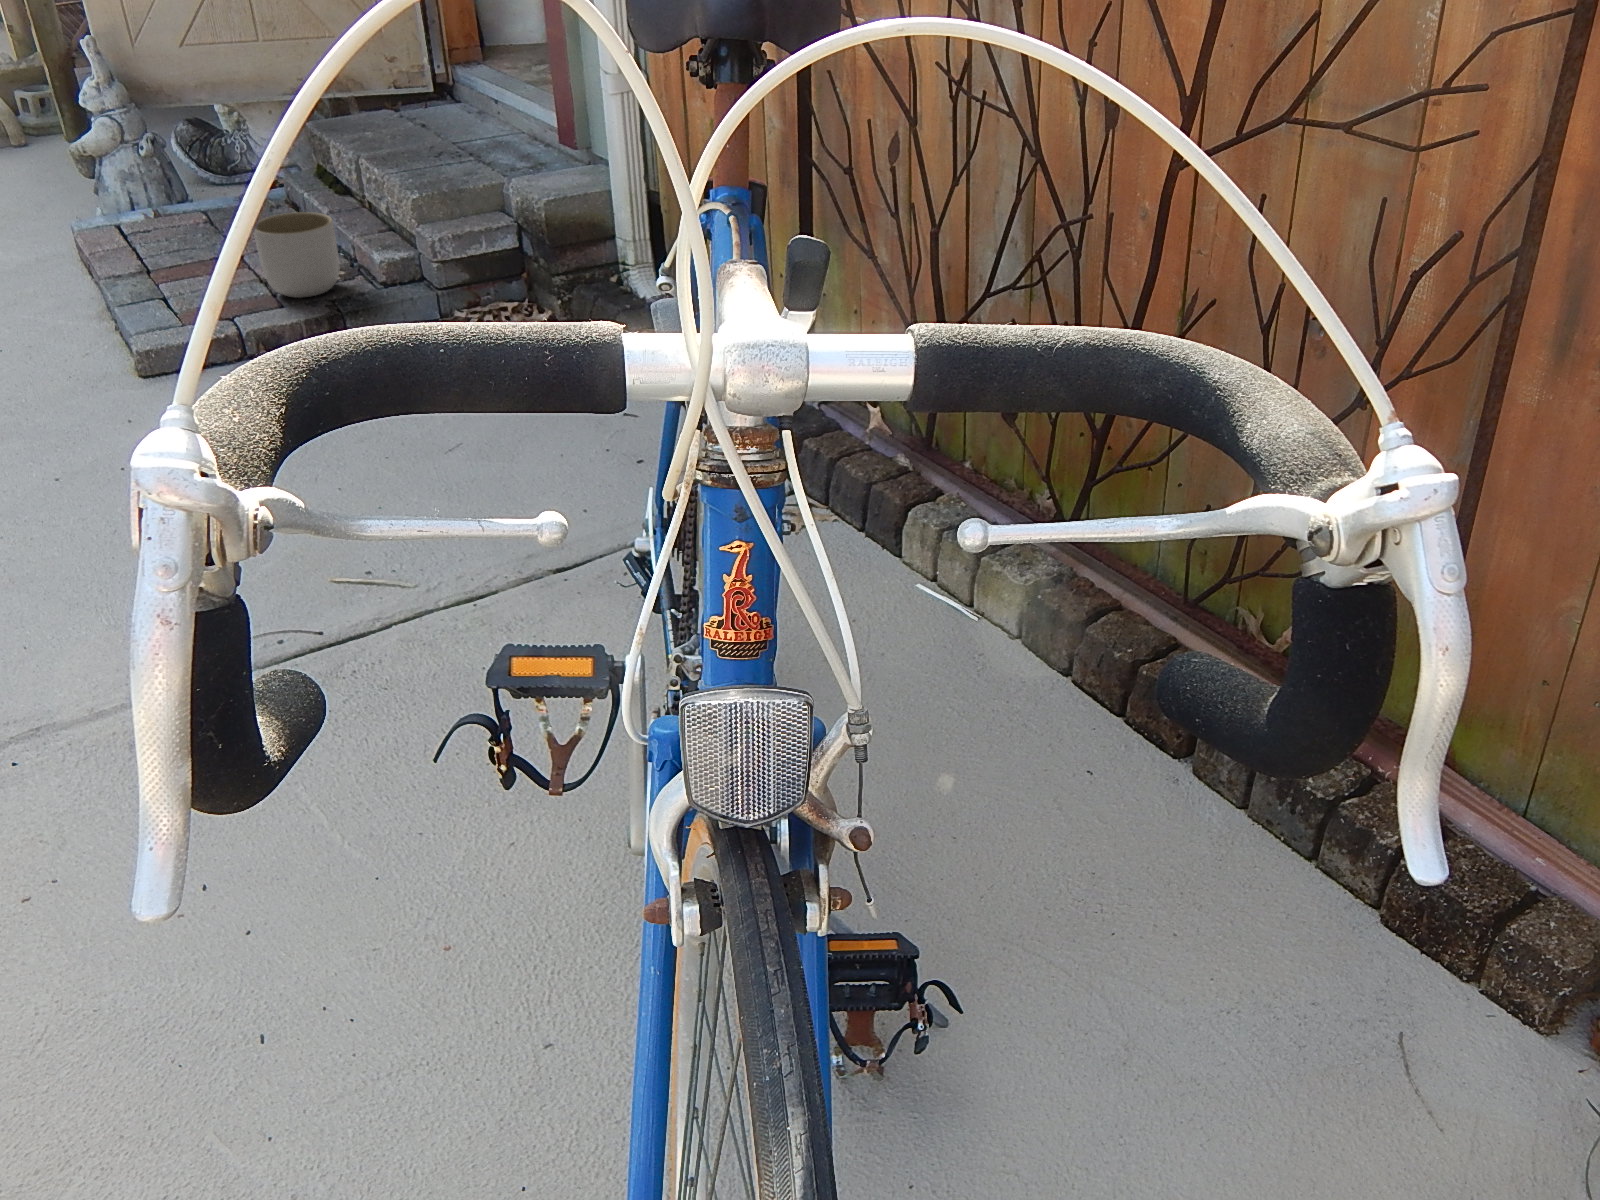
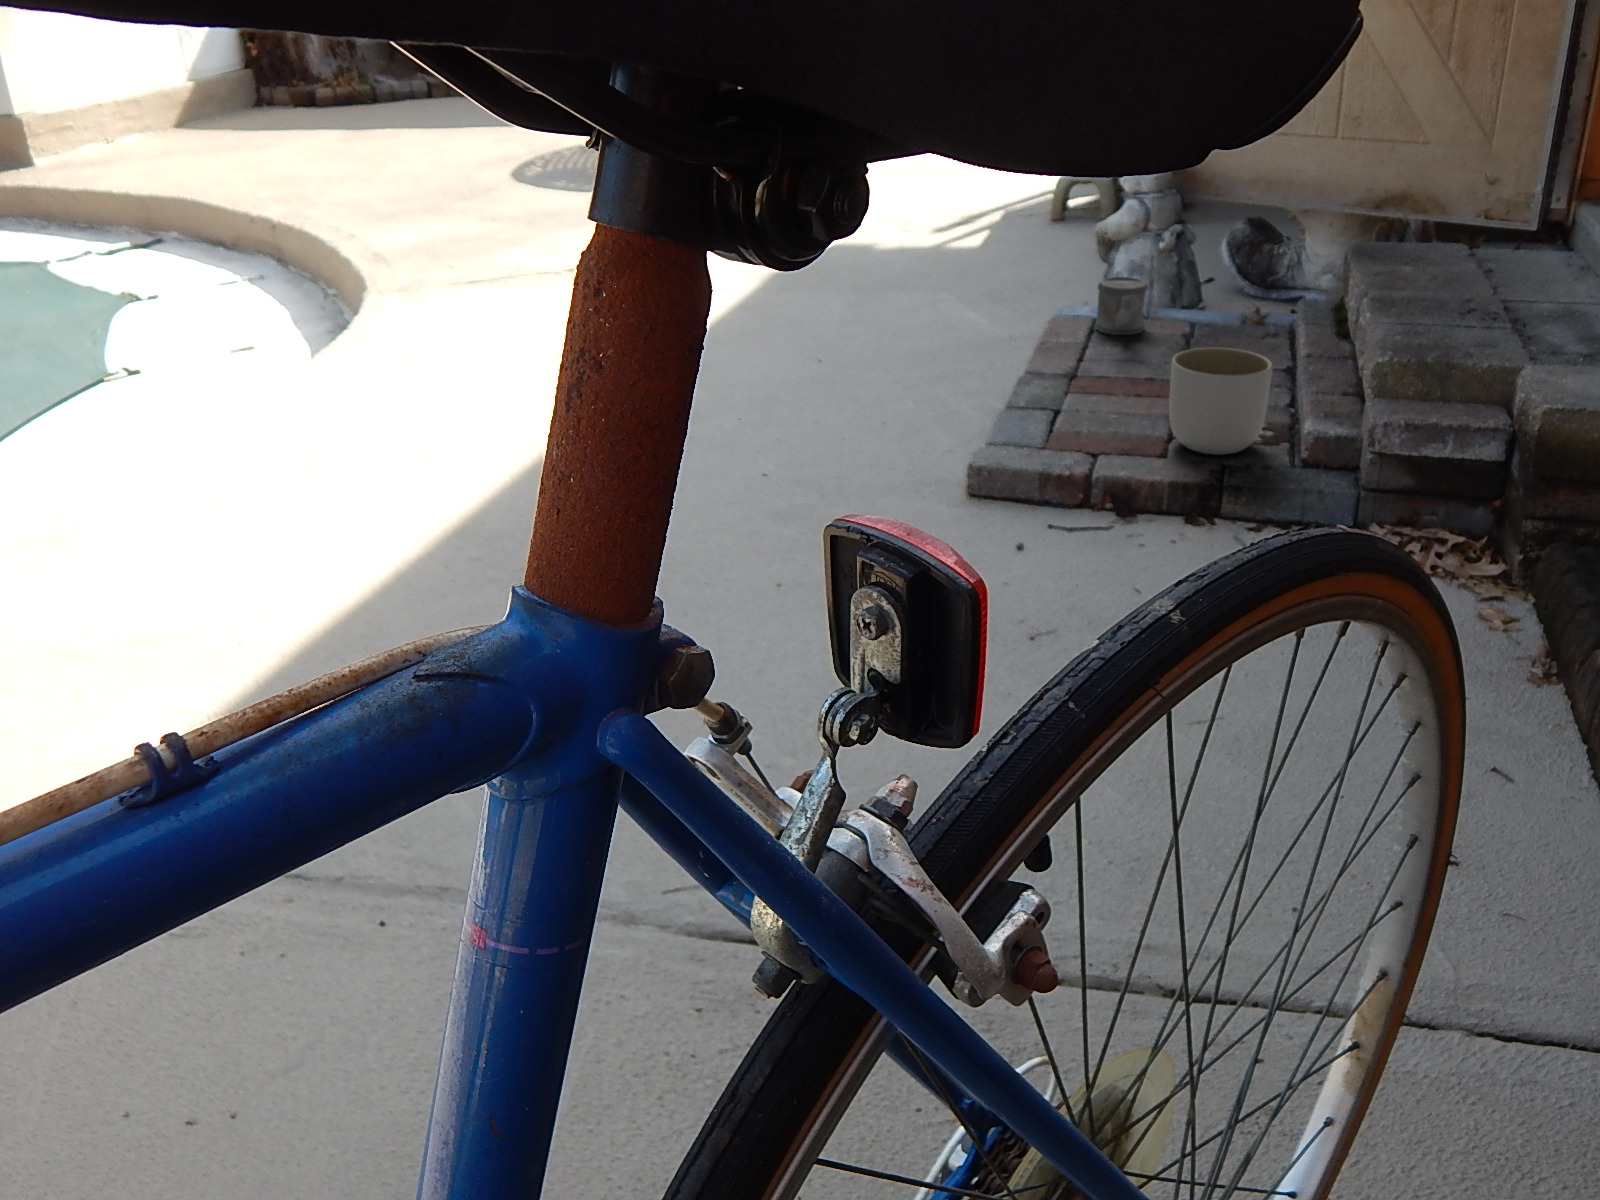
watering can: none [112,180,166,234] -> present [1095,271,1148,335]

